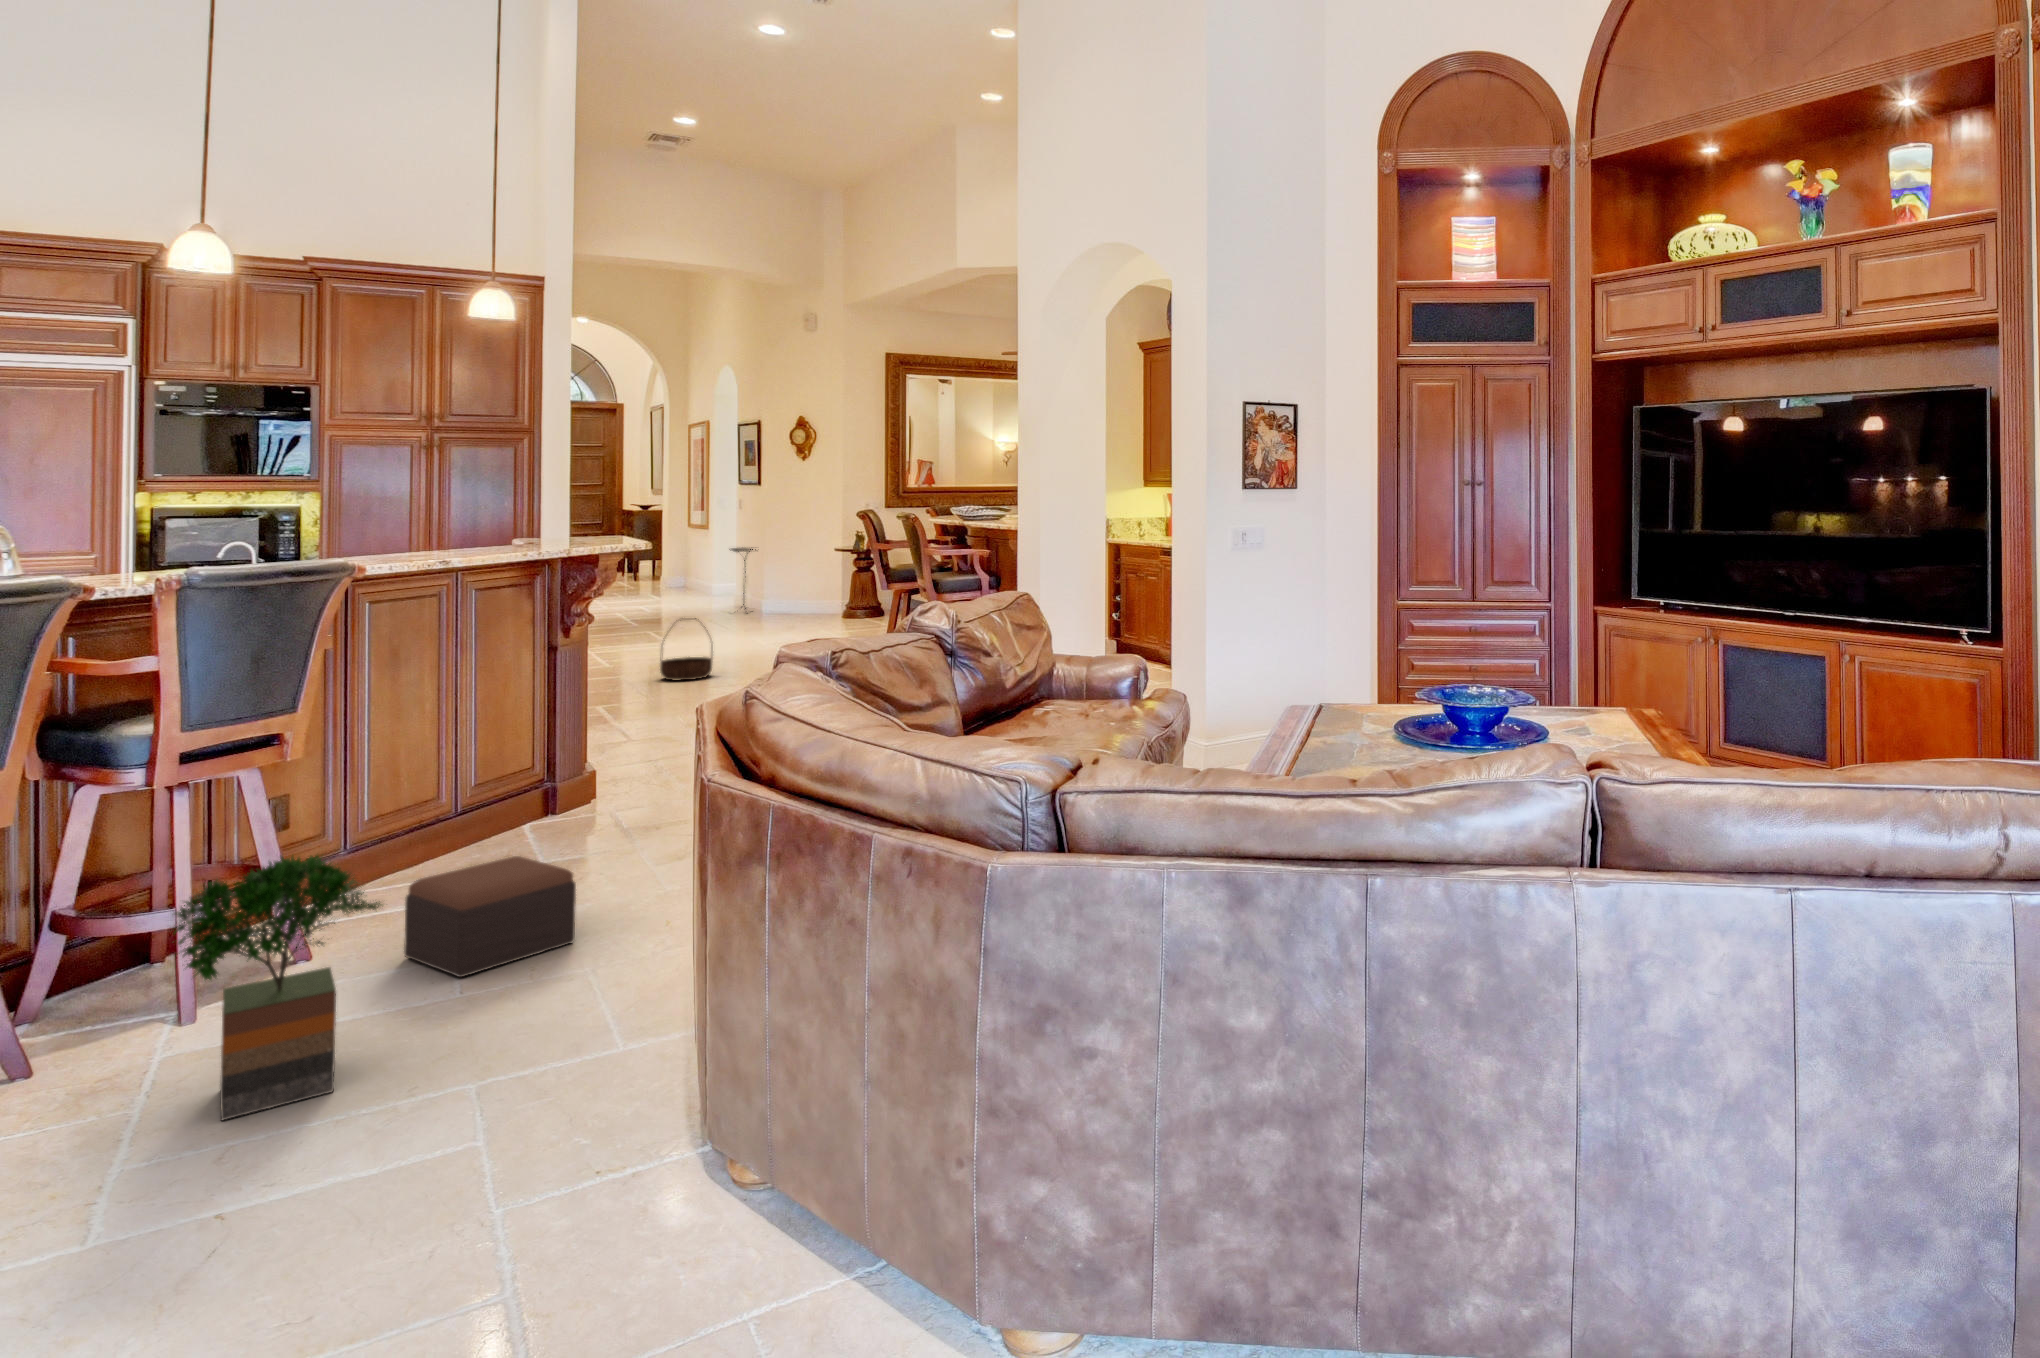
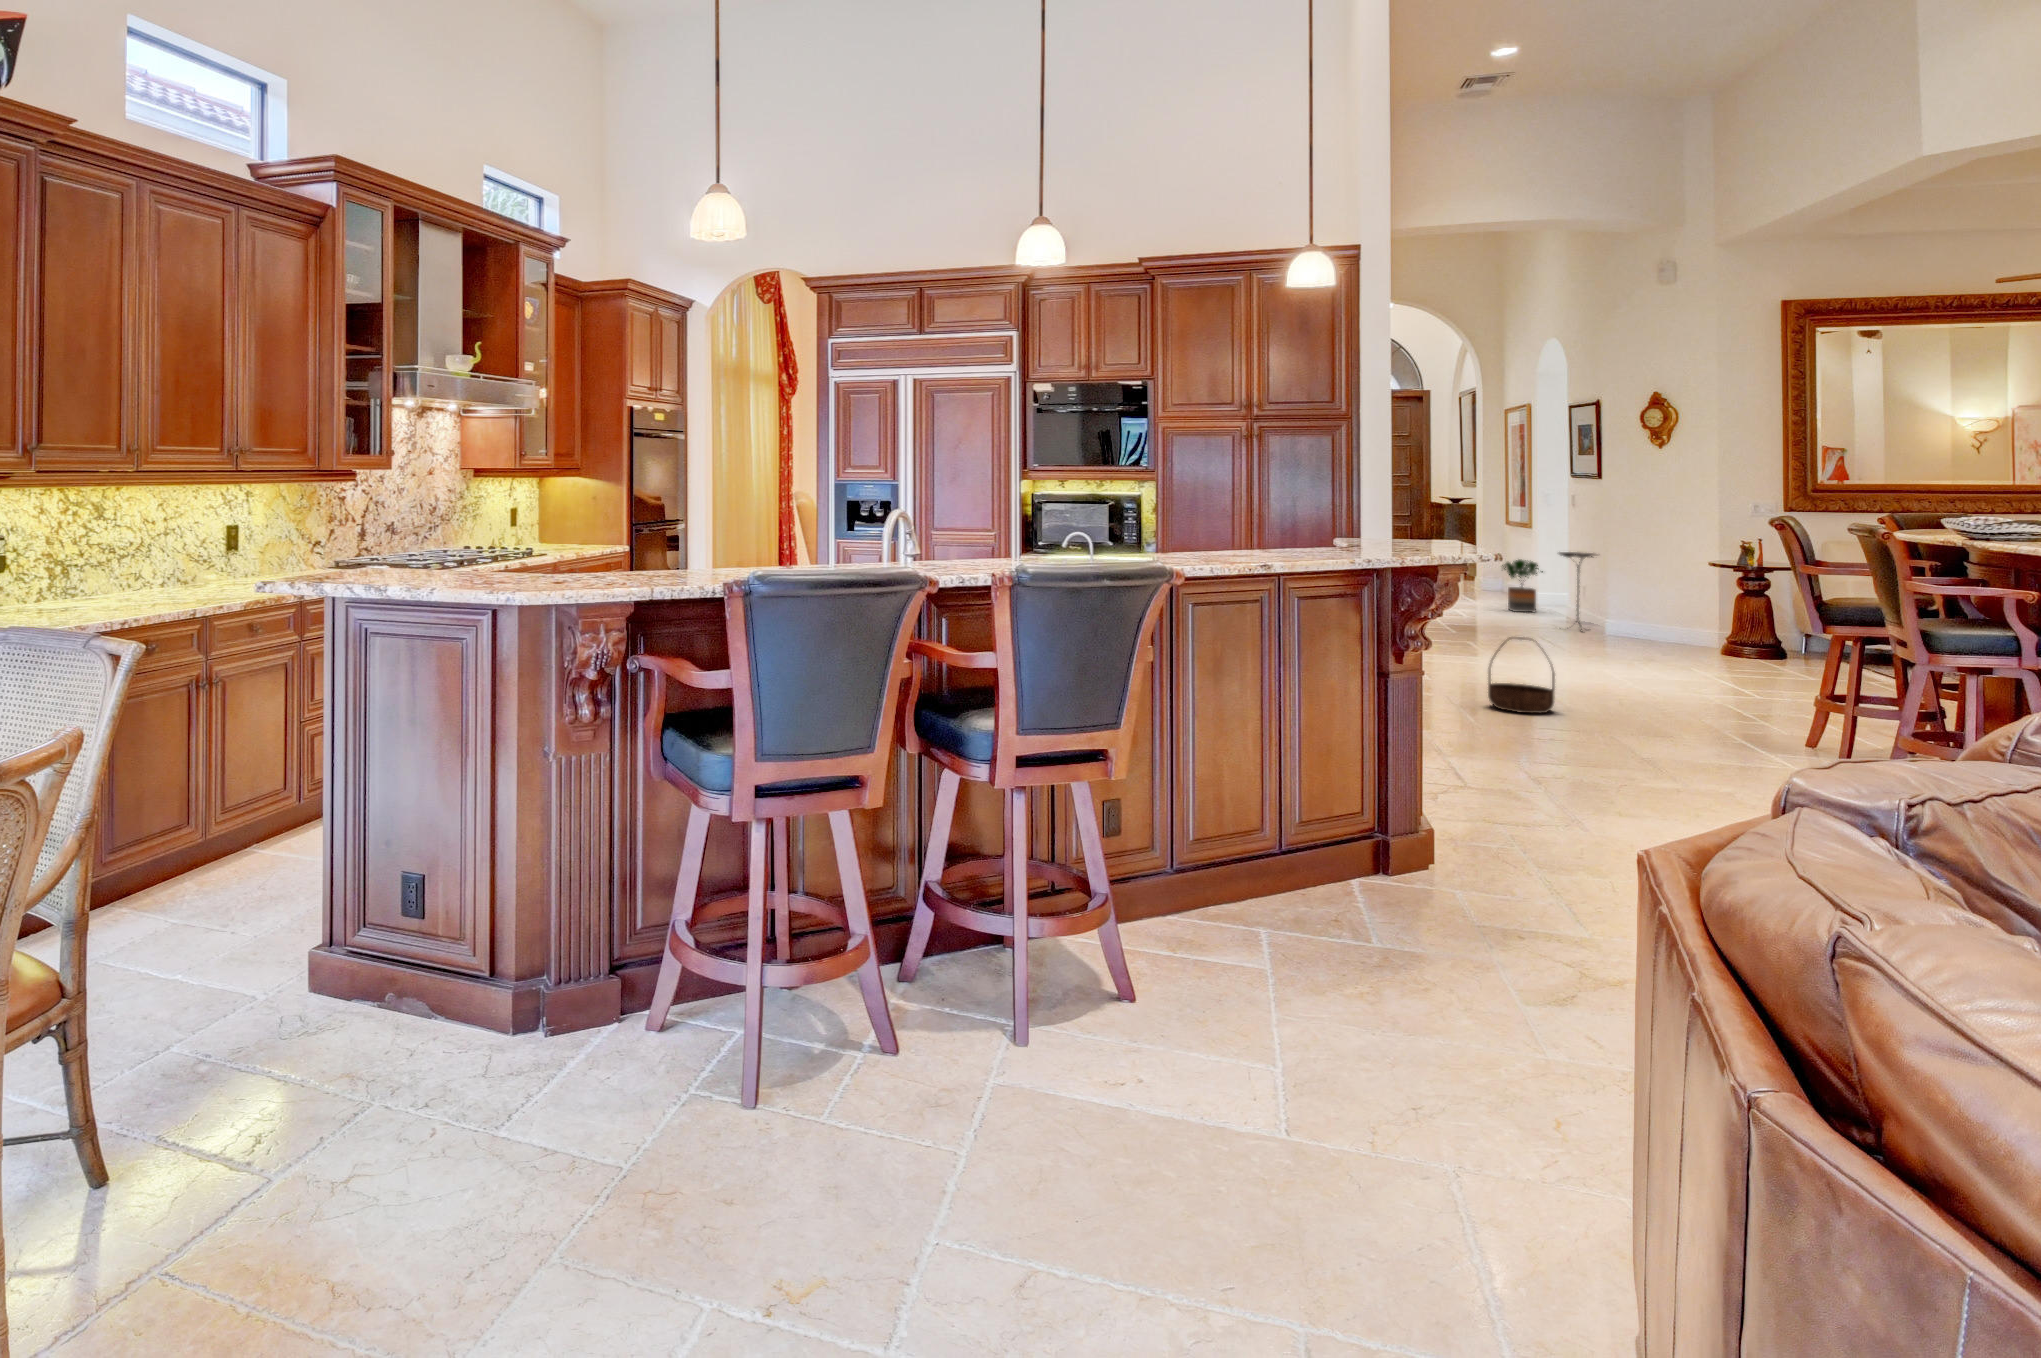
potted tree: present [173,855,381,1120] -> present [1502,559,1543,612]
footstool: present [404,856,576,977] -> none [1223,960,1430,1122]

